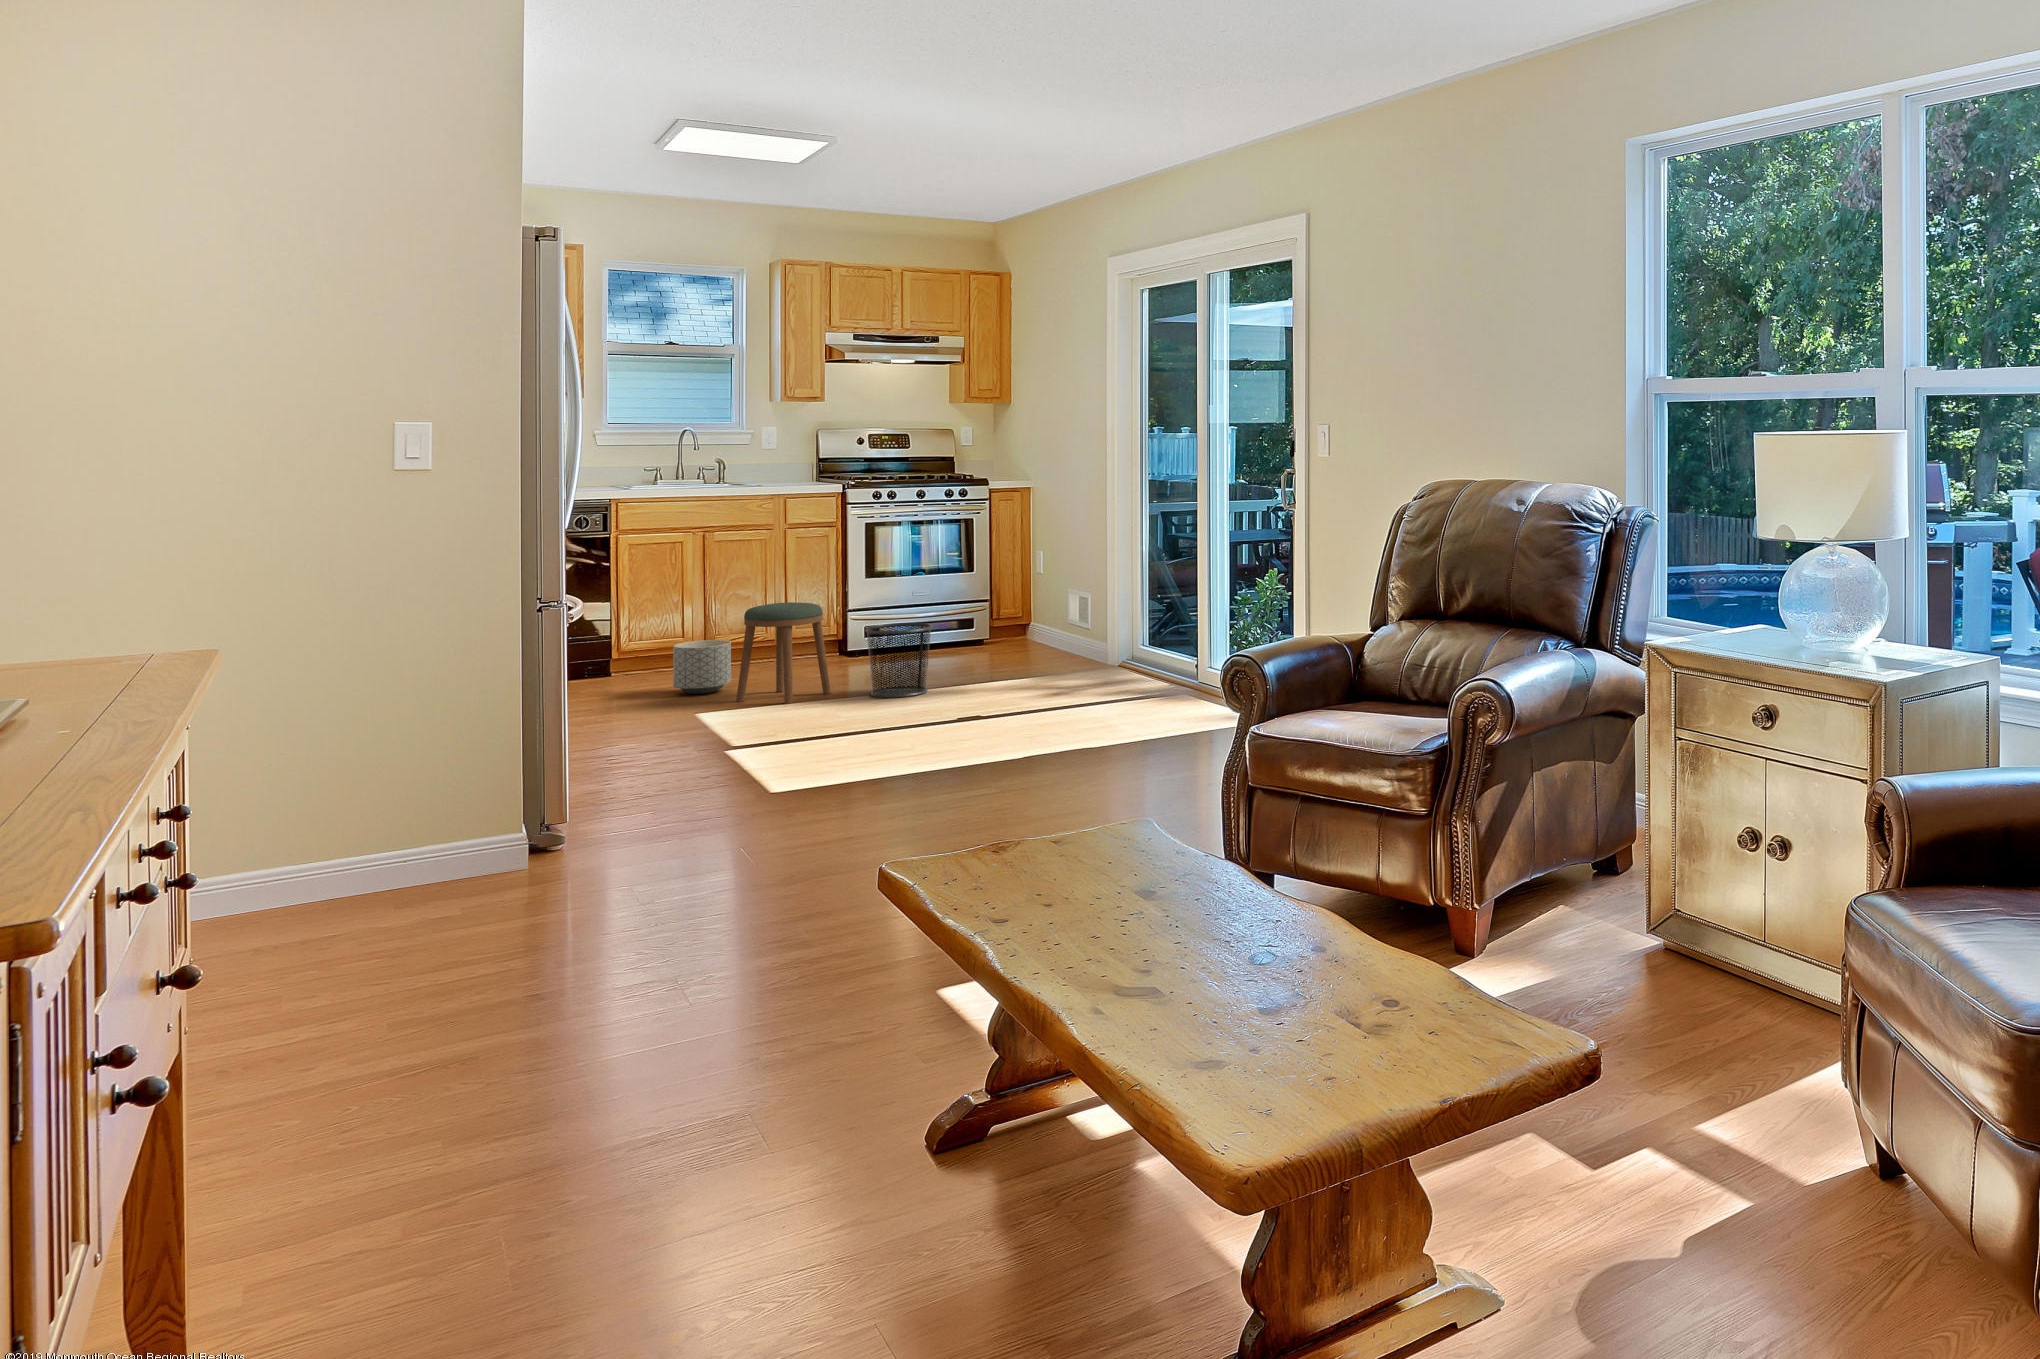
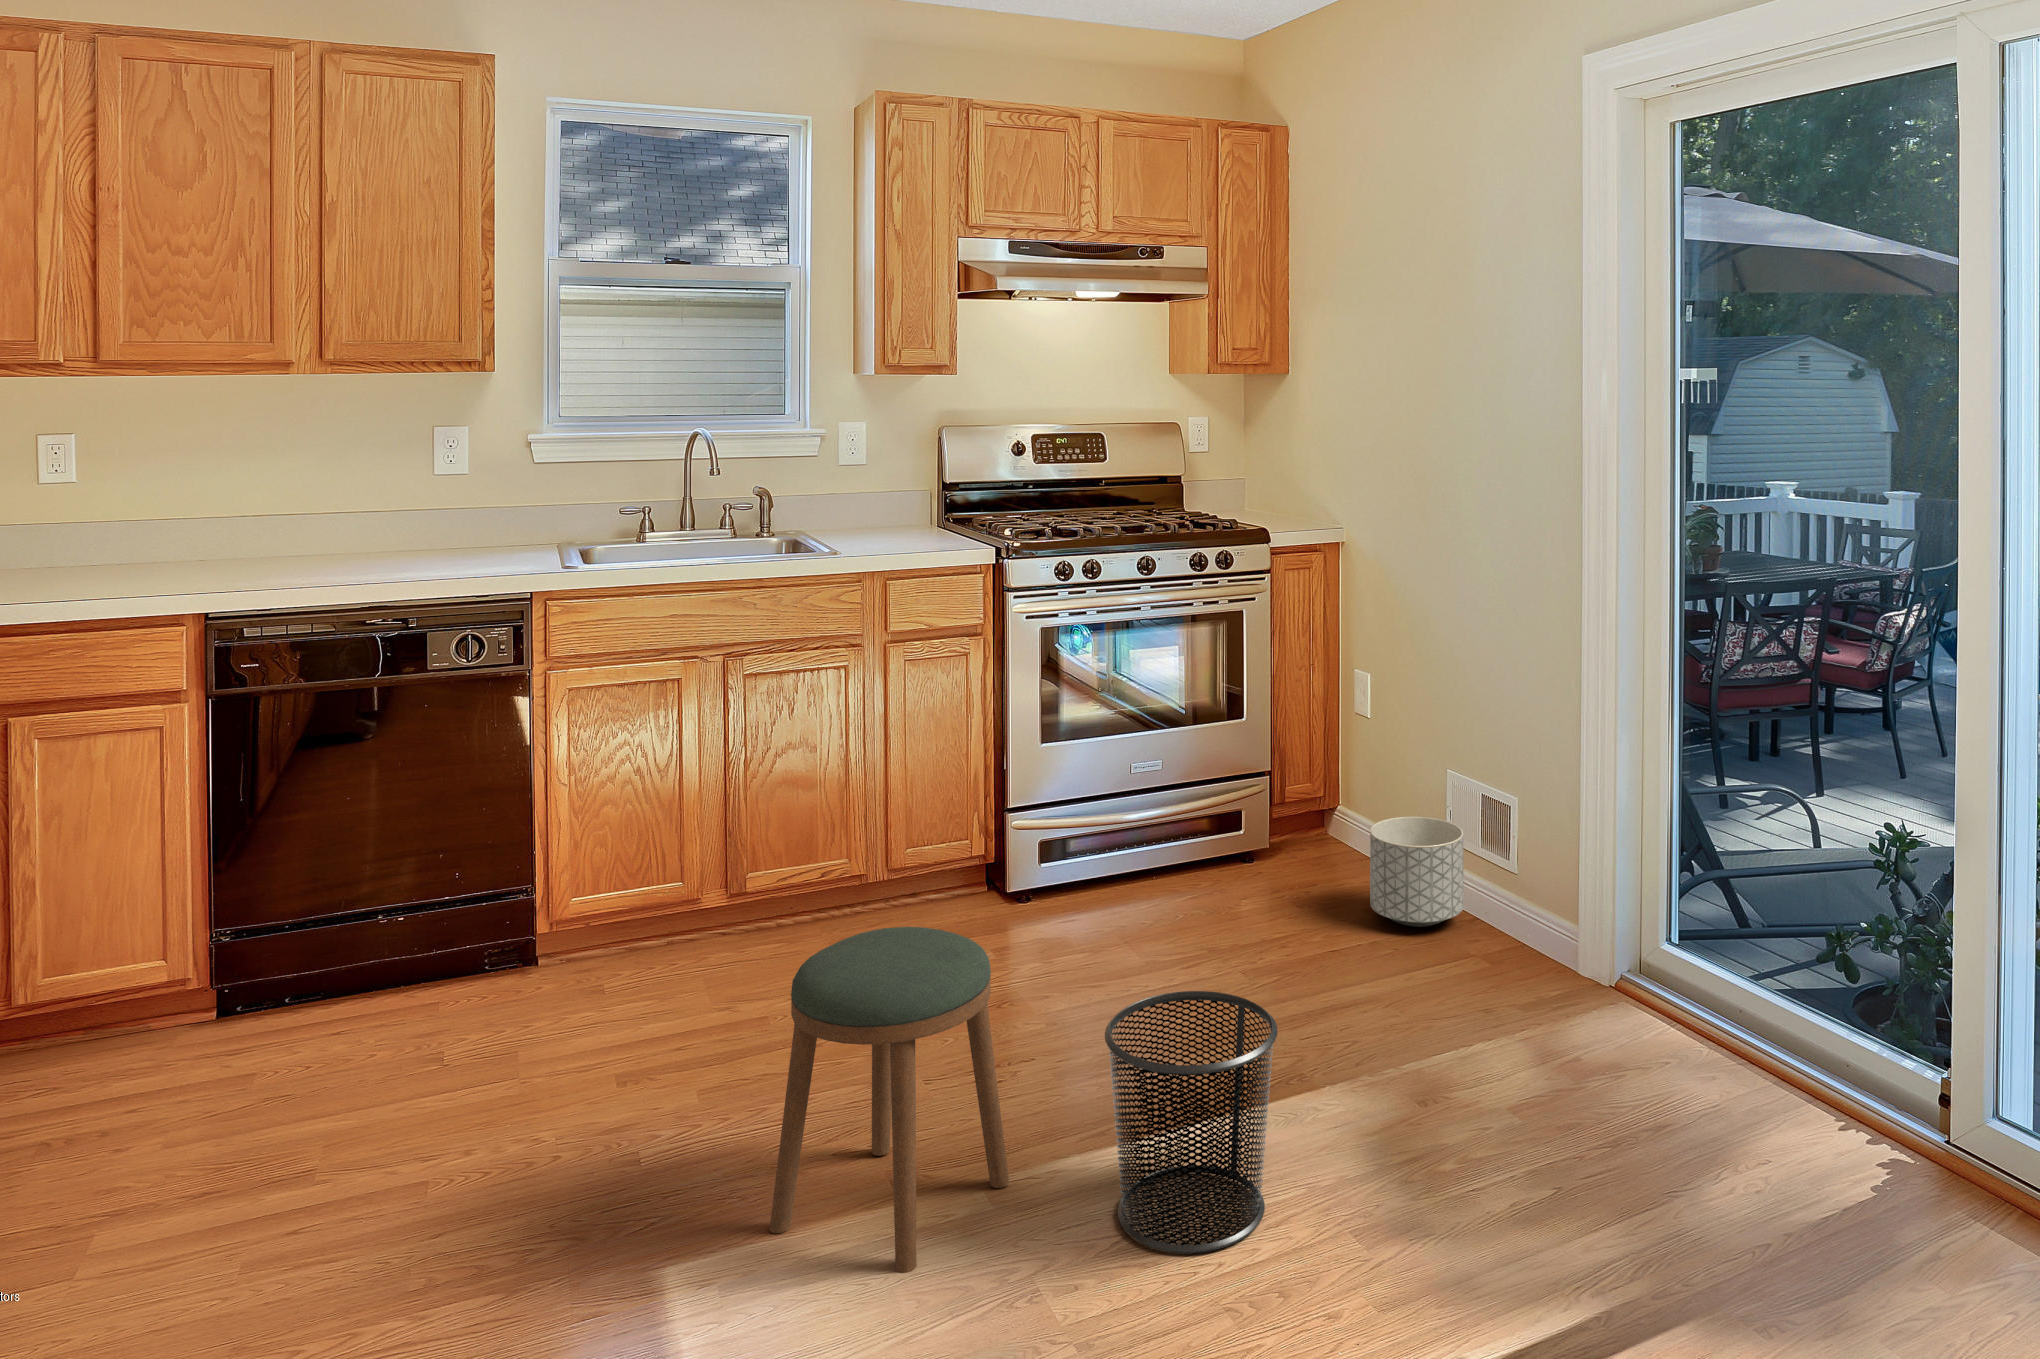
planter: present [673,640,731,694] -> present [1370,817,1463,927]

